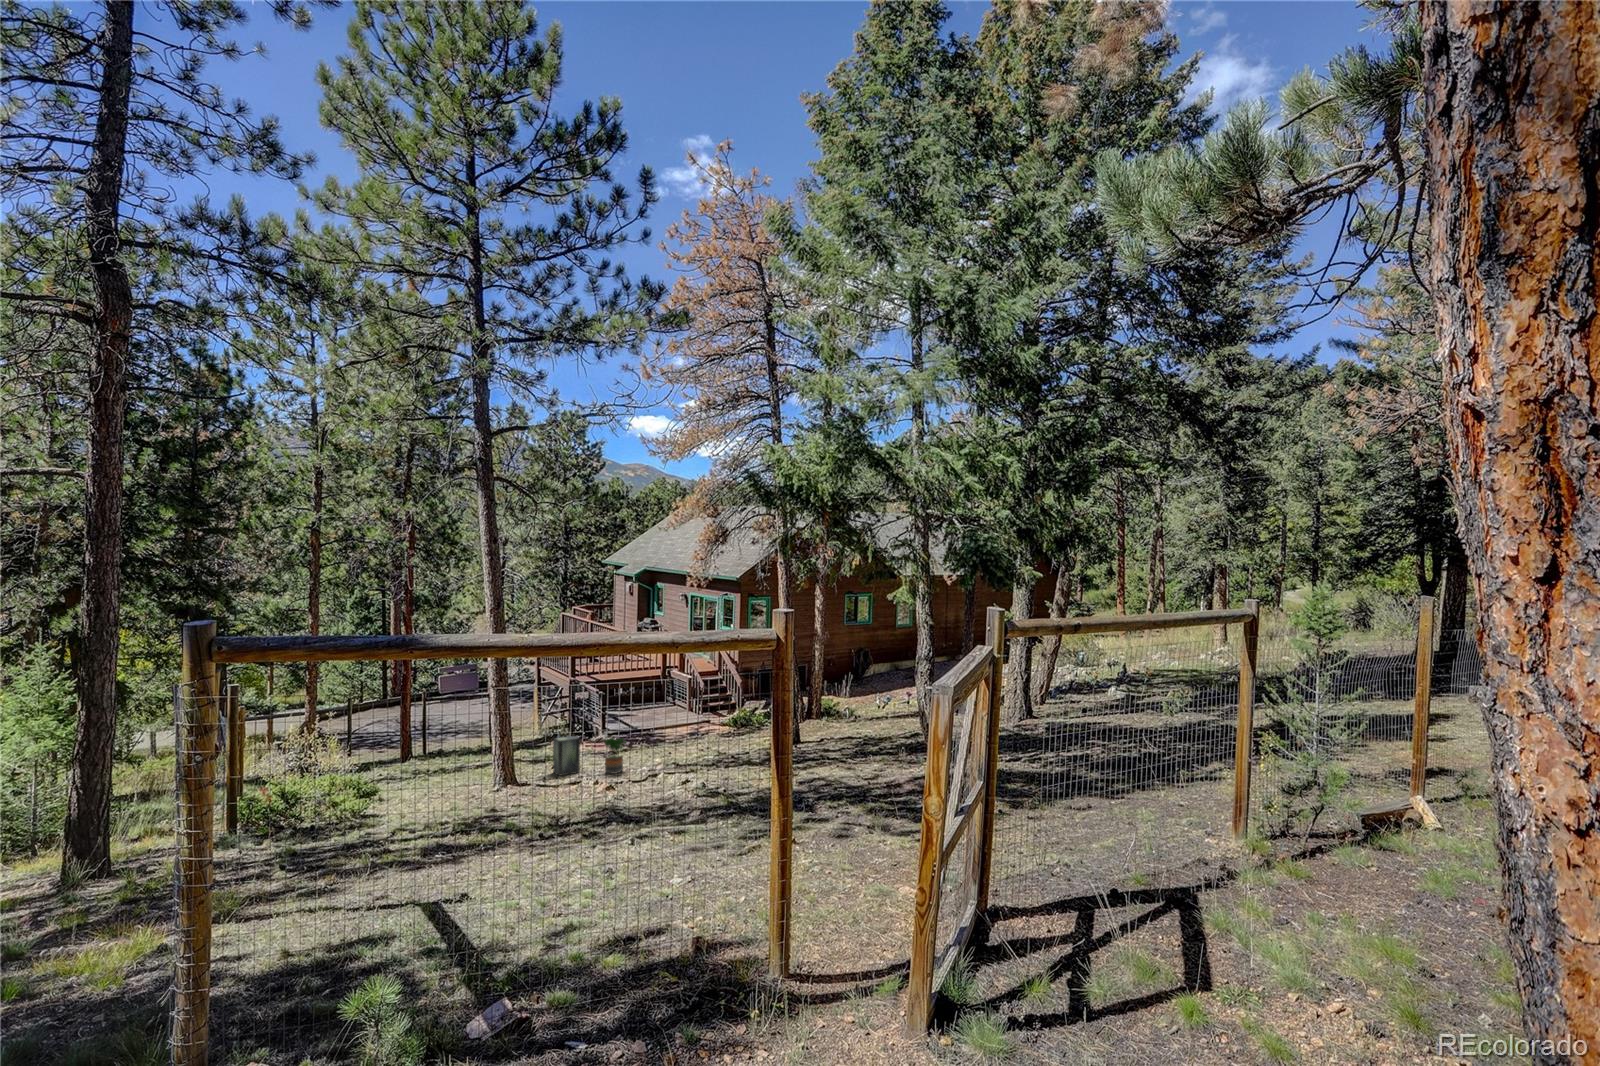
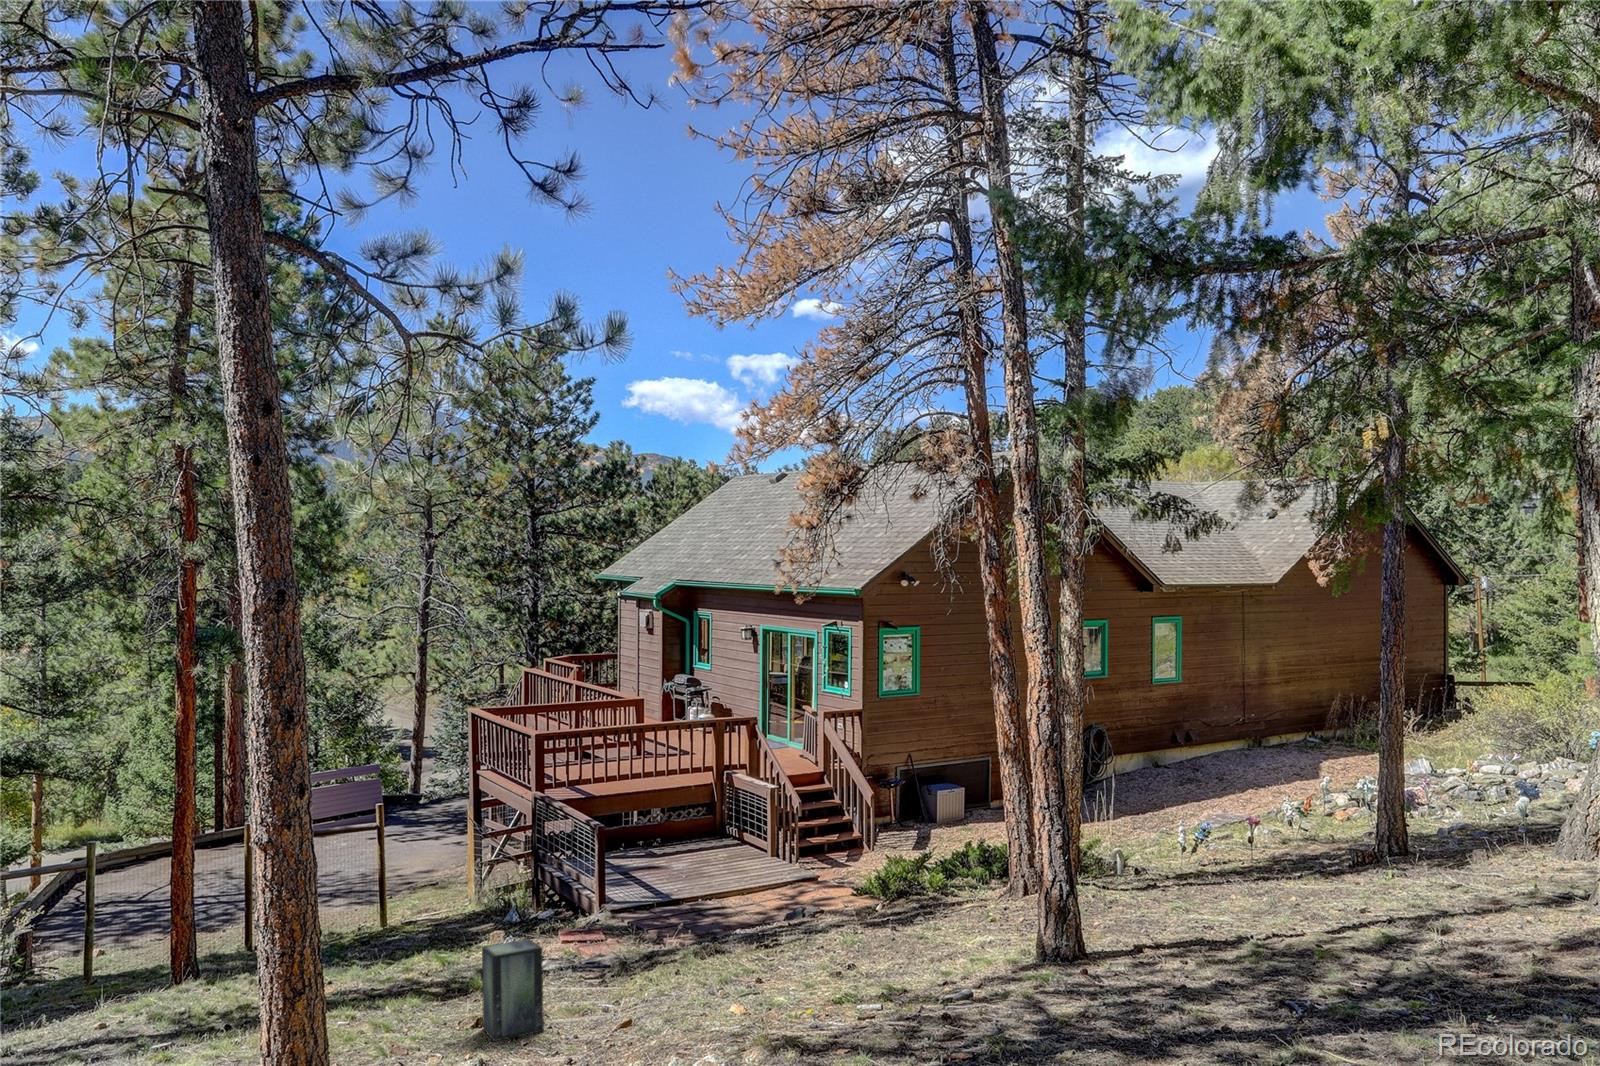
potted tree: present [605,738,626,774] -> none [599,946,653,1039]

